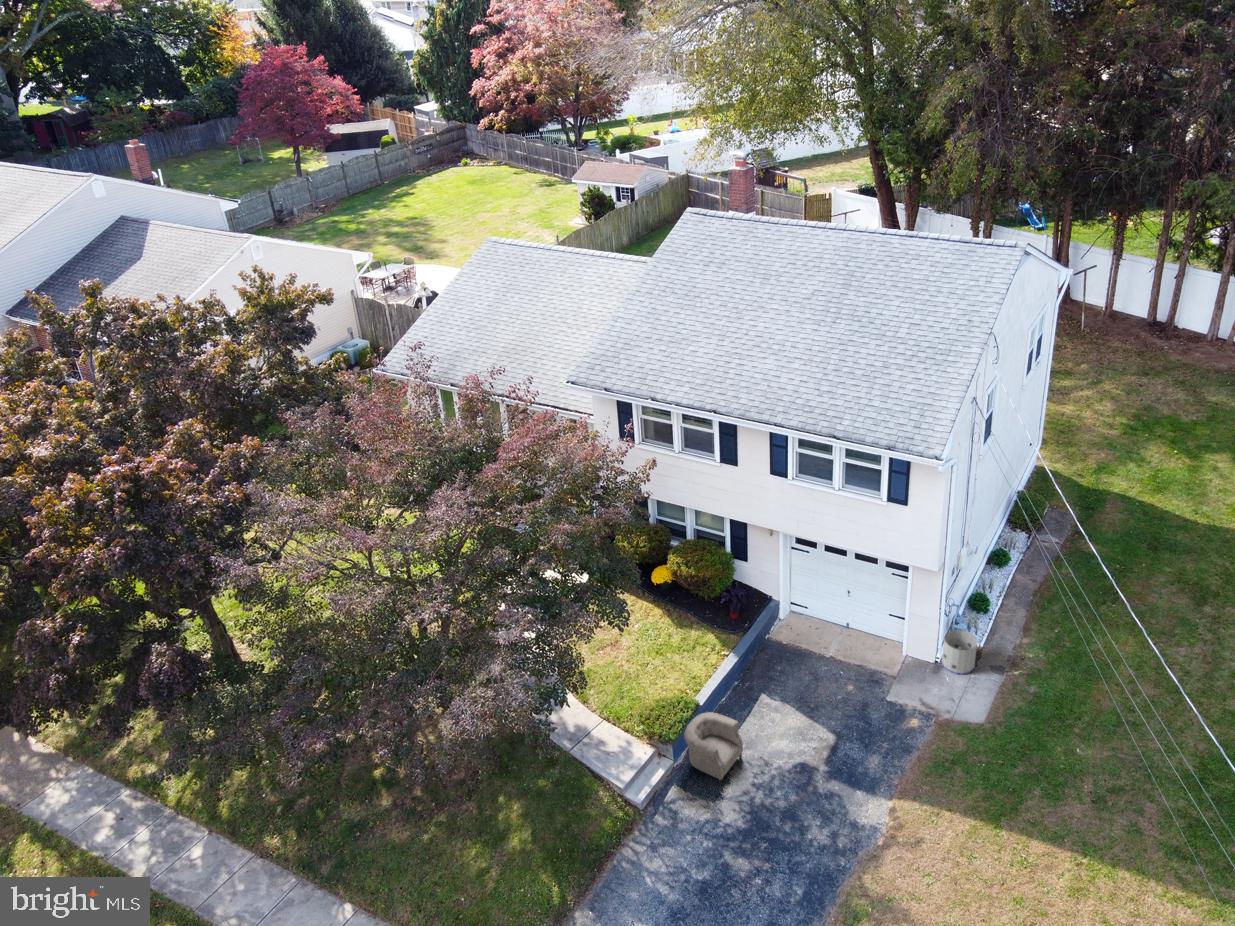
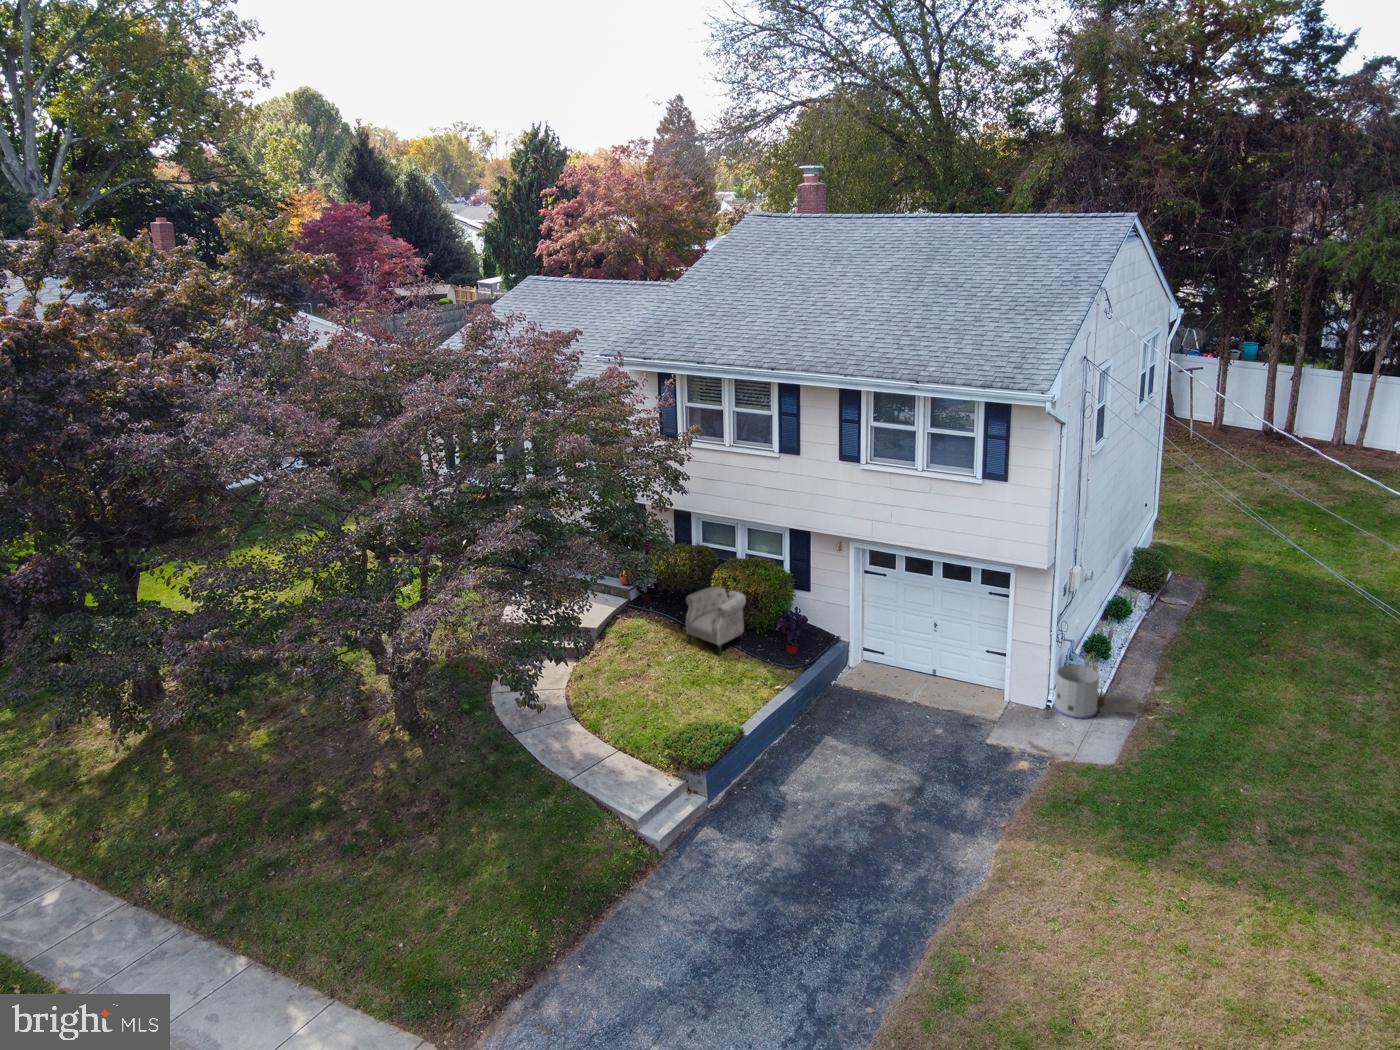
chair: present [684,712,743,785] -> present [685,586,746,655]

